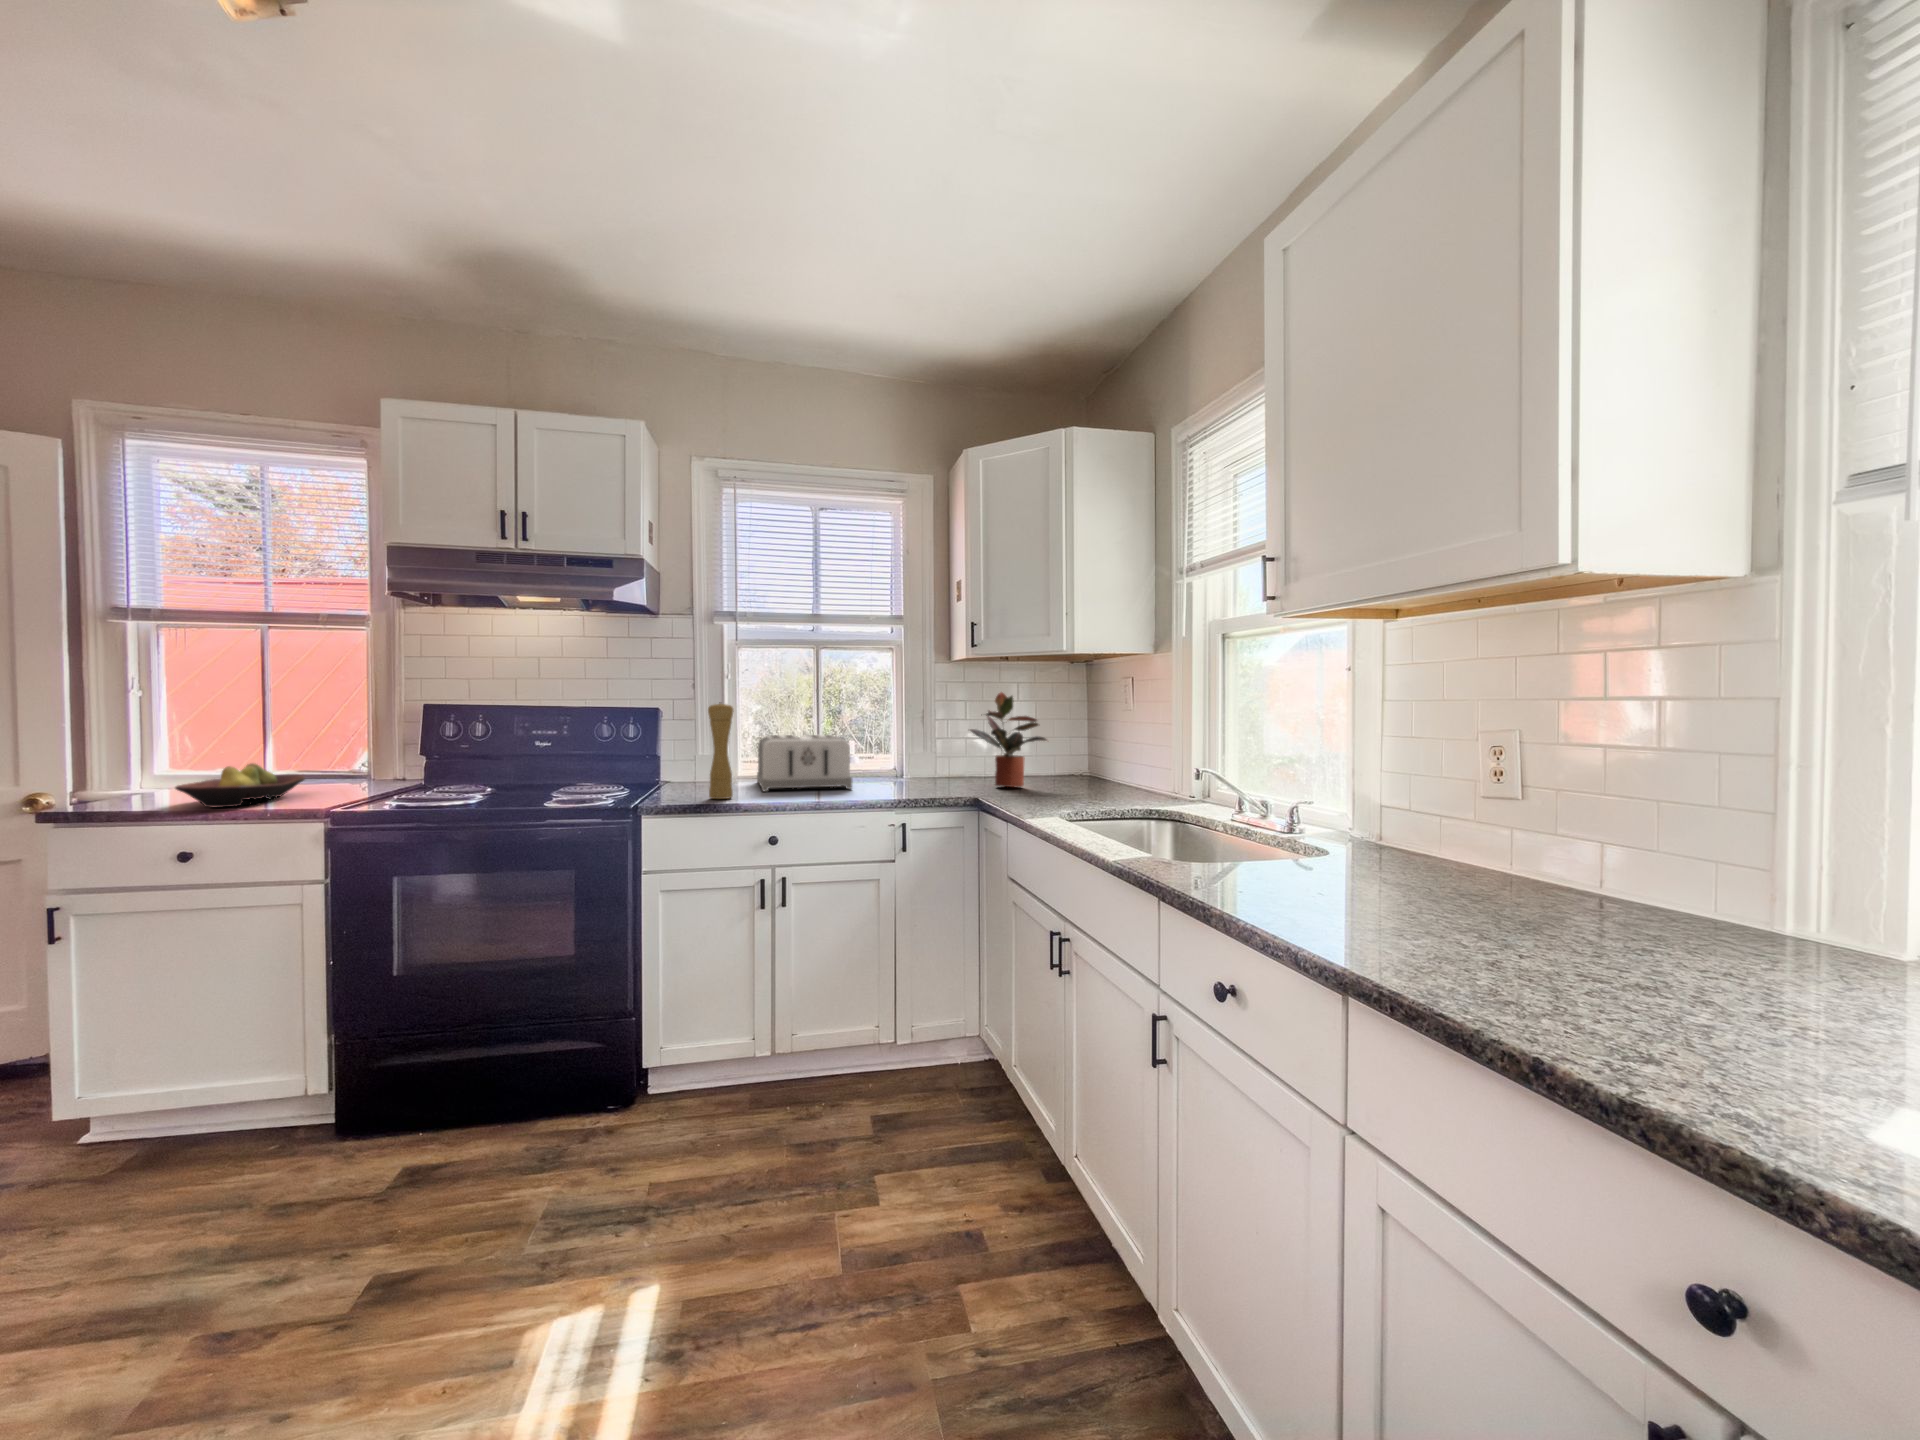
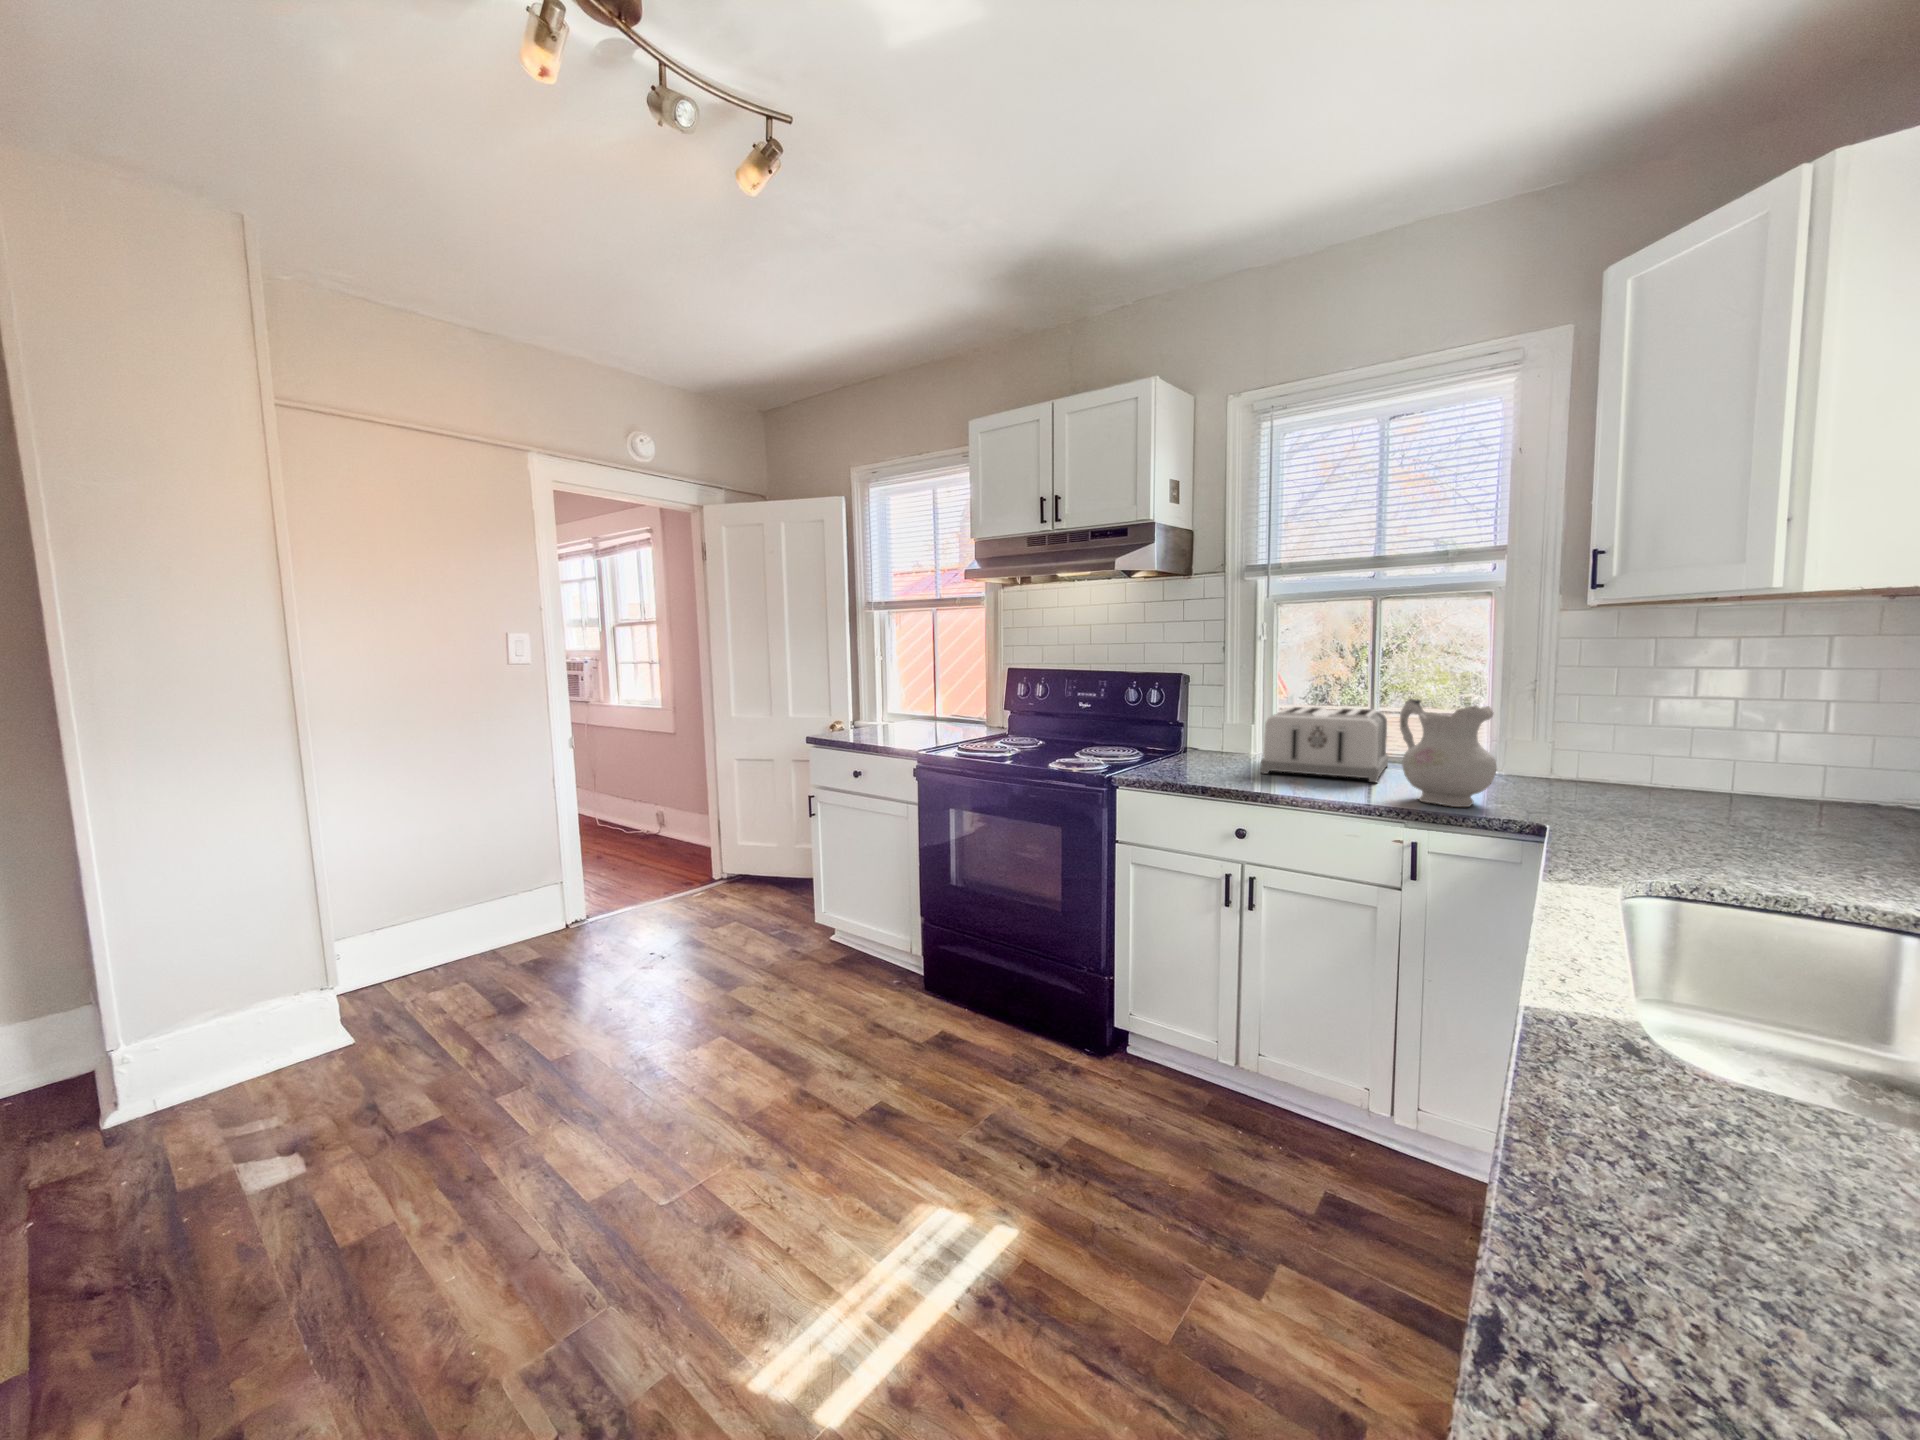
potted plant: present [970,692,1046,787] -> none [1572,656,1742,814]
pepper mill: present [708,703,734,799] -> none [1188,674,1216,779]
ceramic pitcher: none [875,720,939,796] -> present [1400,699,1496,807]
fruit bowl: present [175,763,305,807] -> none [858,713,934,744]

